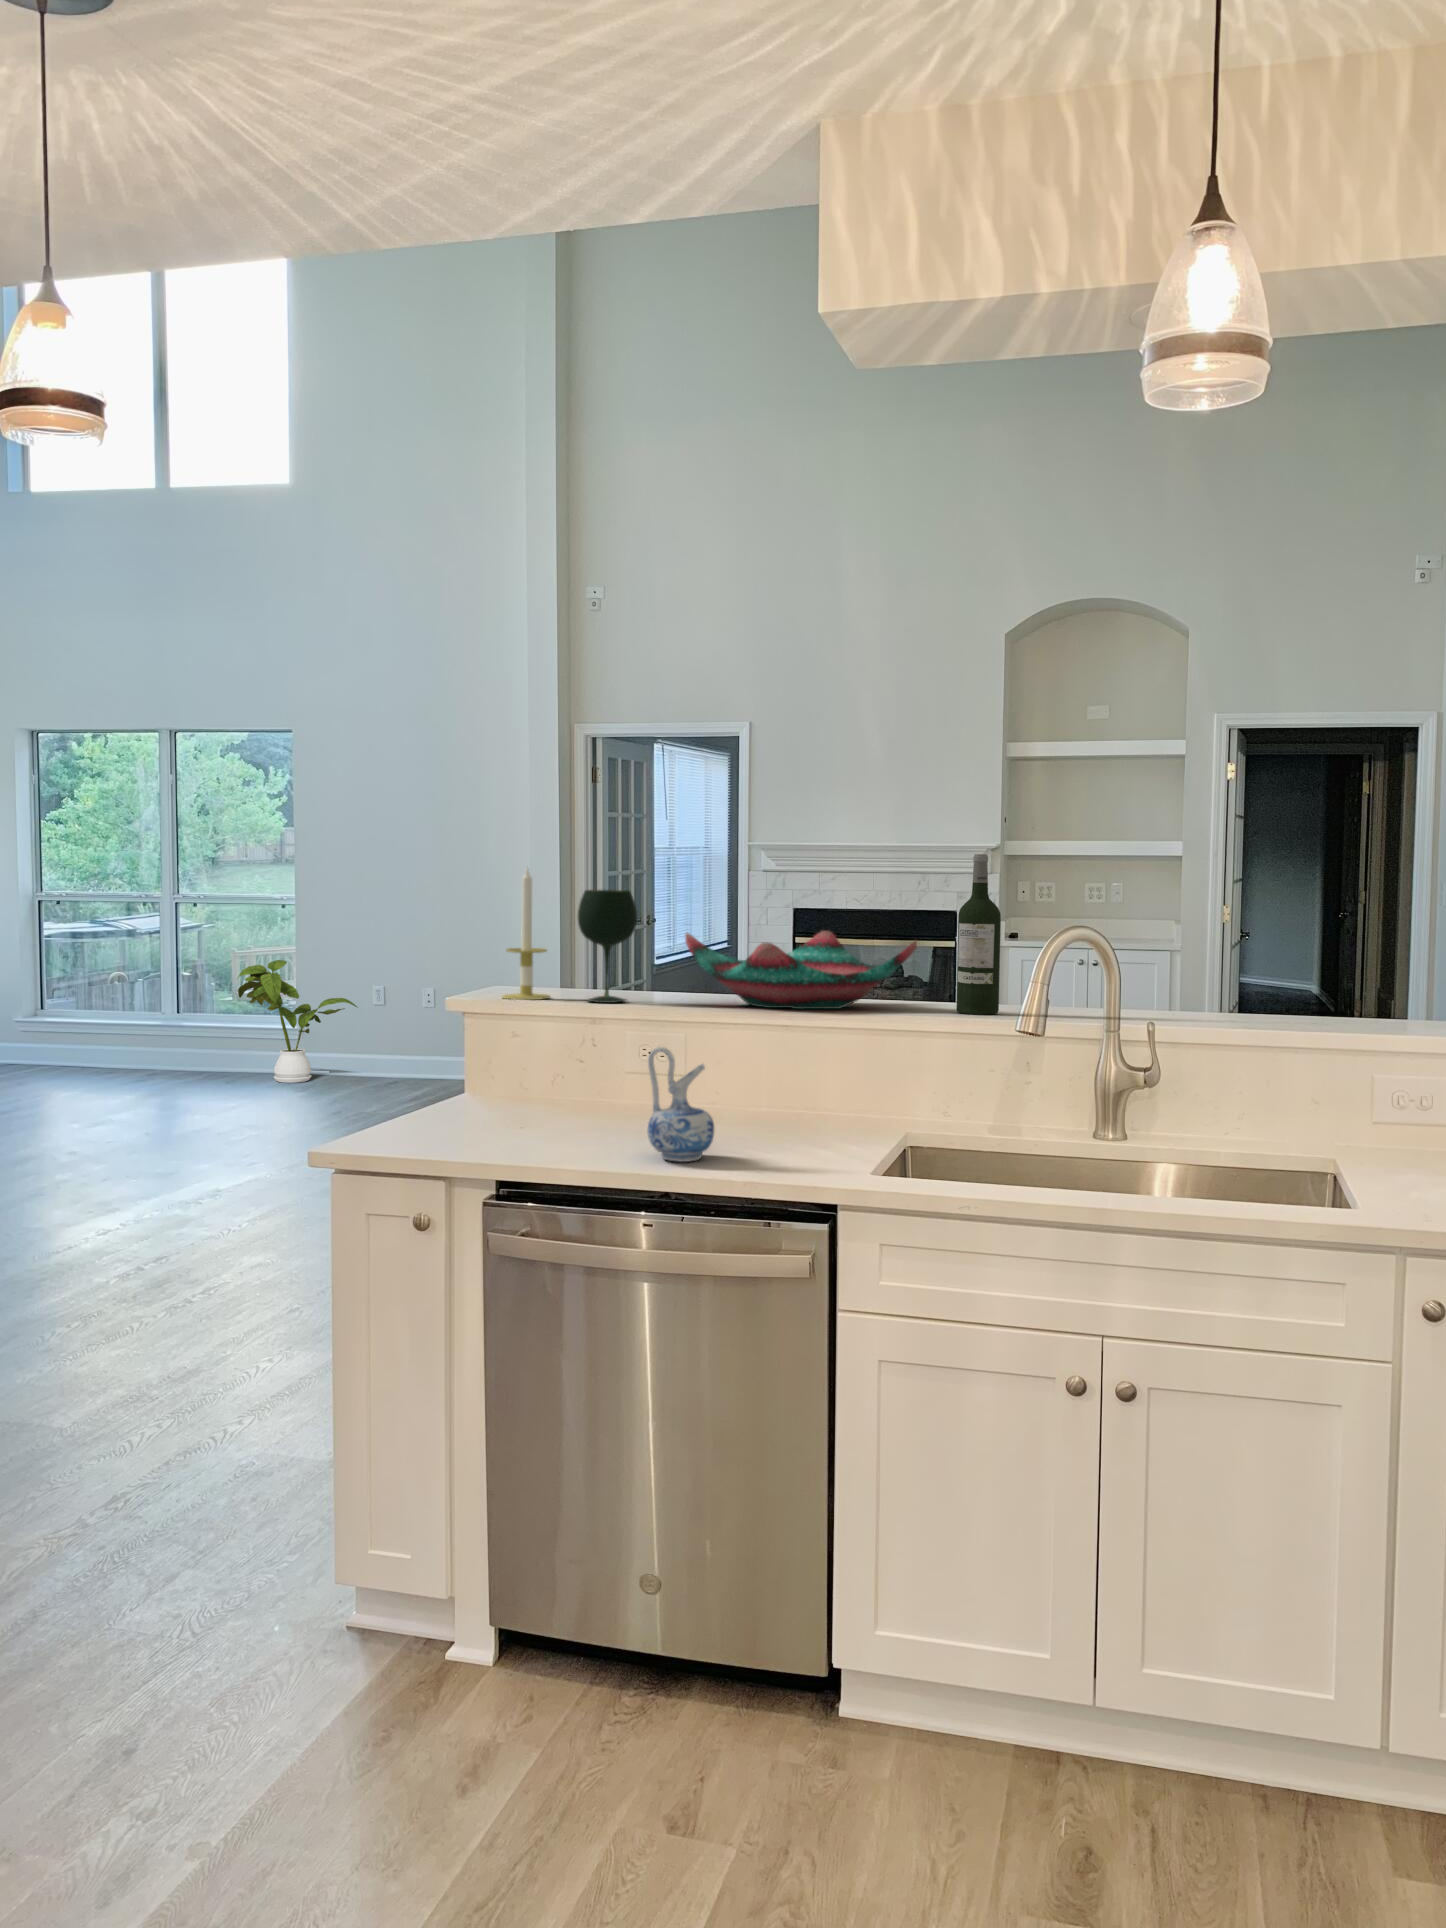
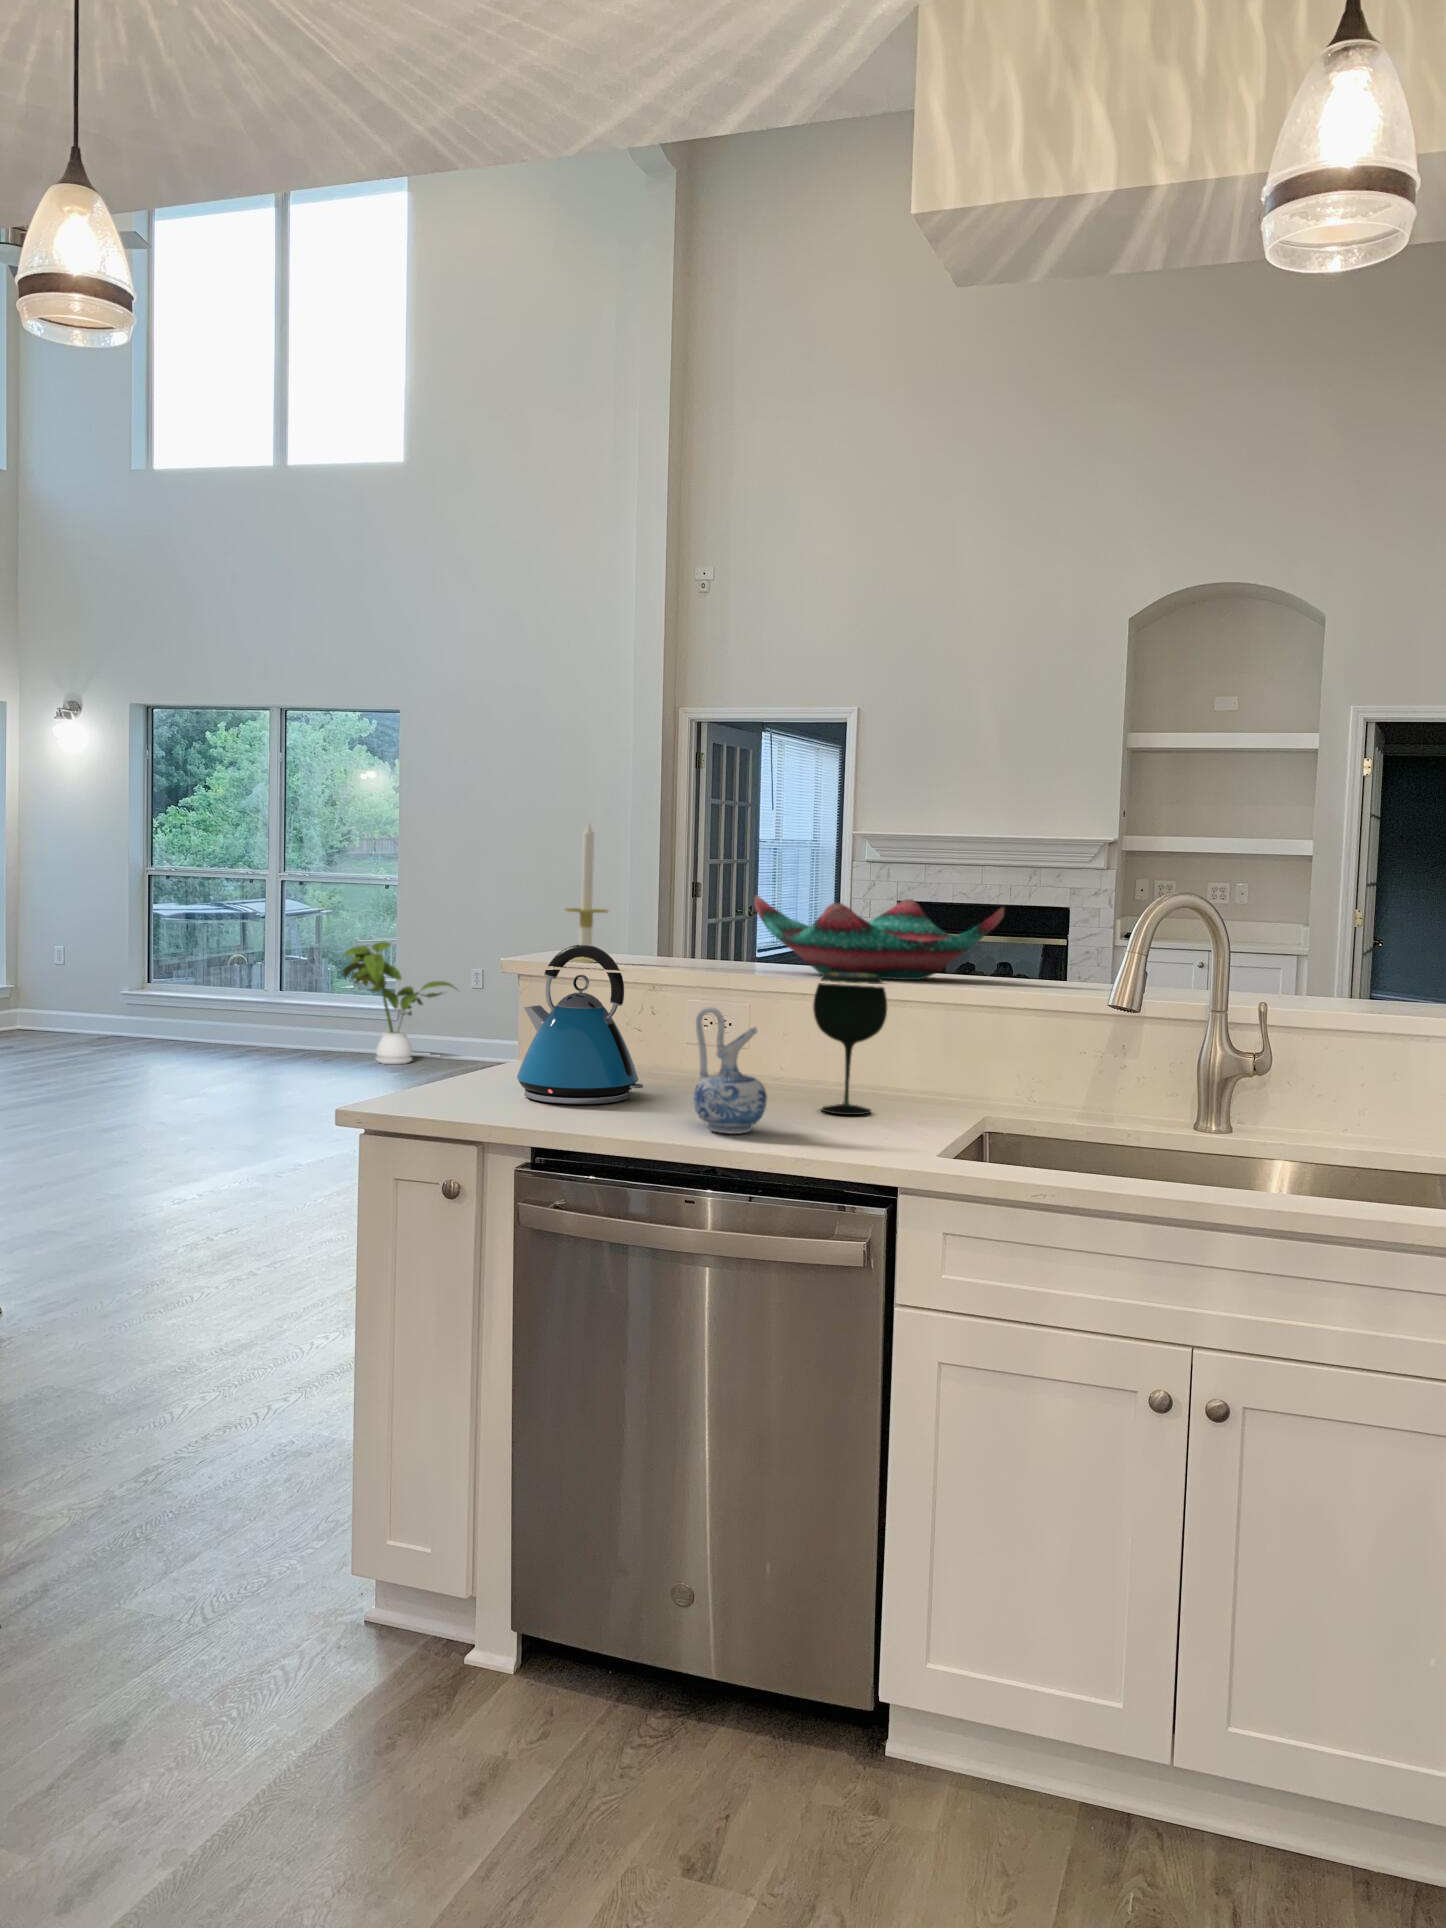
wine bottle: present [956,854,1001,1015] -> none [1046,813,1097,989]
wine glass: present [578,890,637,1003] -> present [813,972,887,1115]
kettle: none [476,989,594,1138] -> present [517,945,643,1104]

